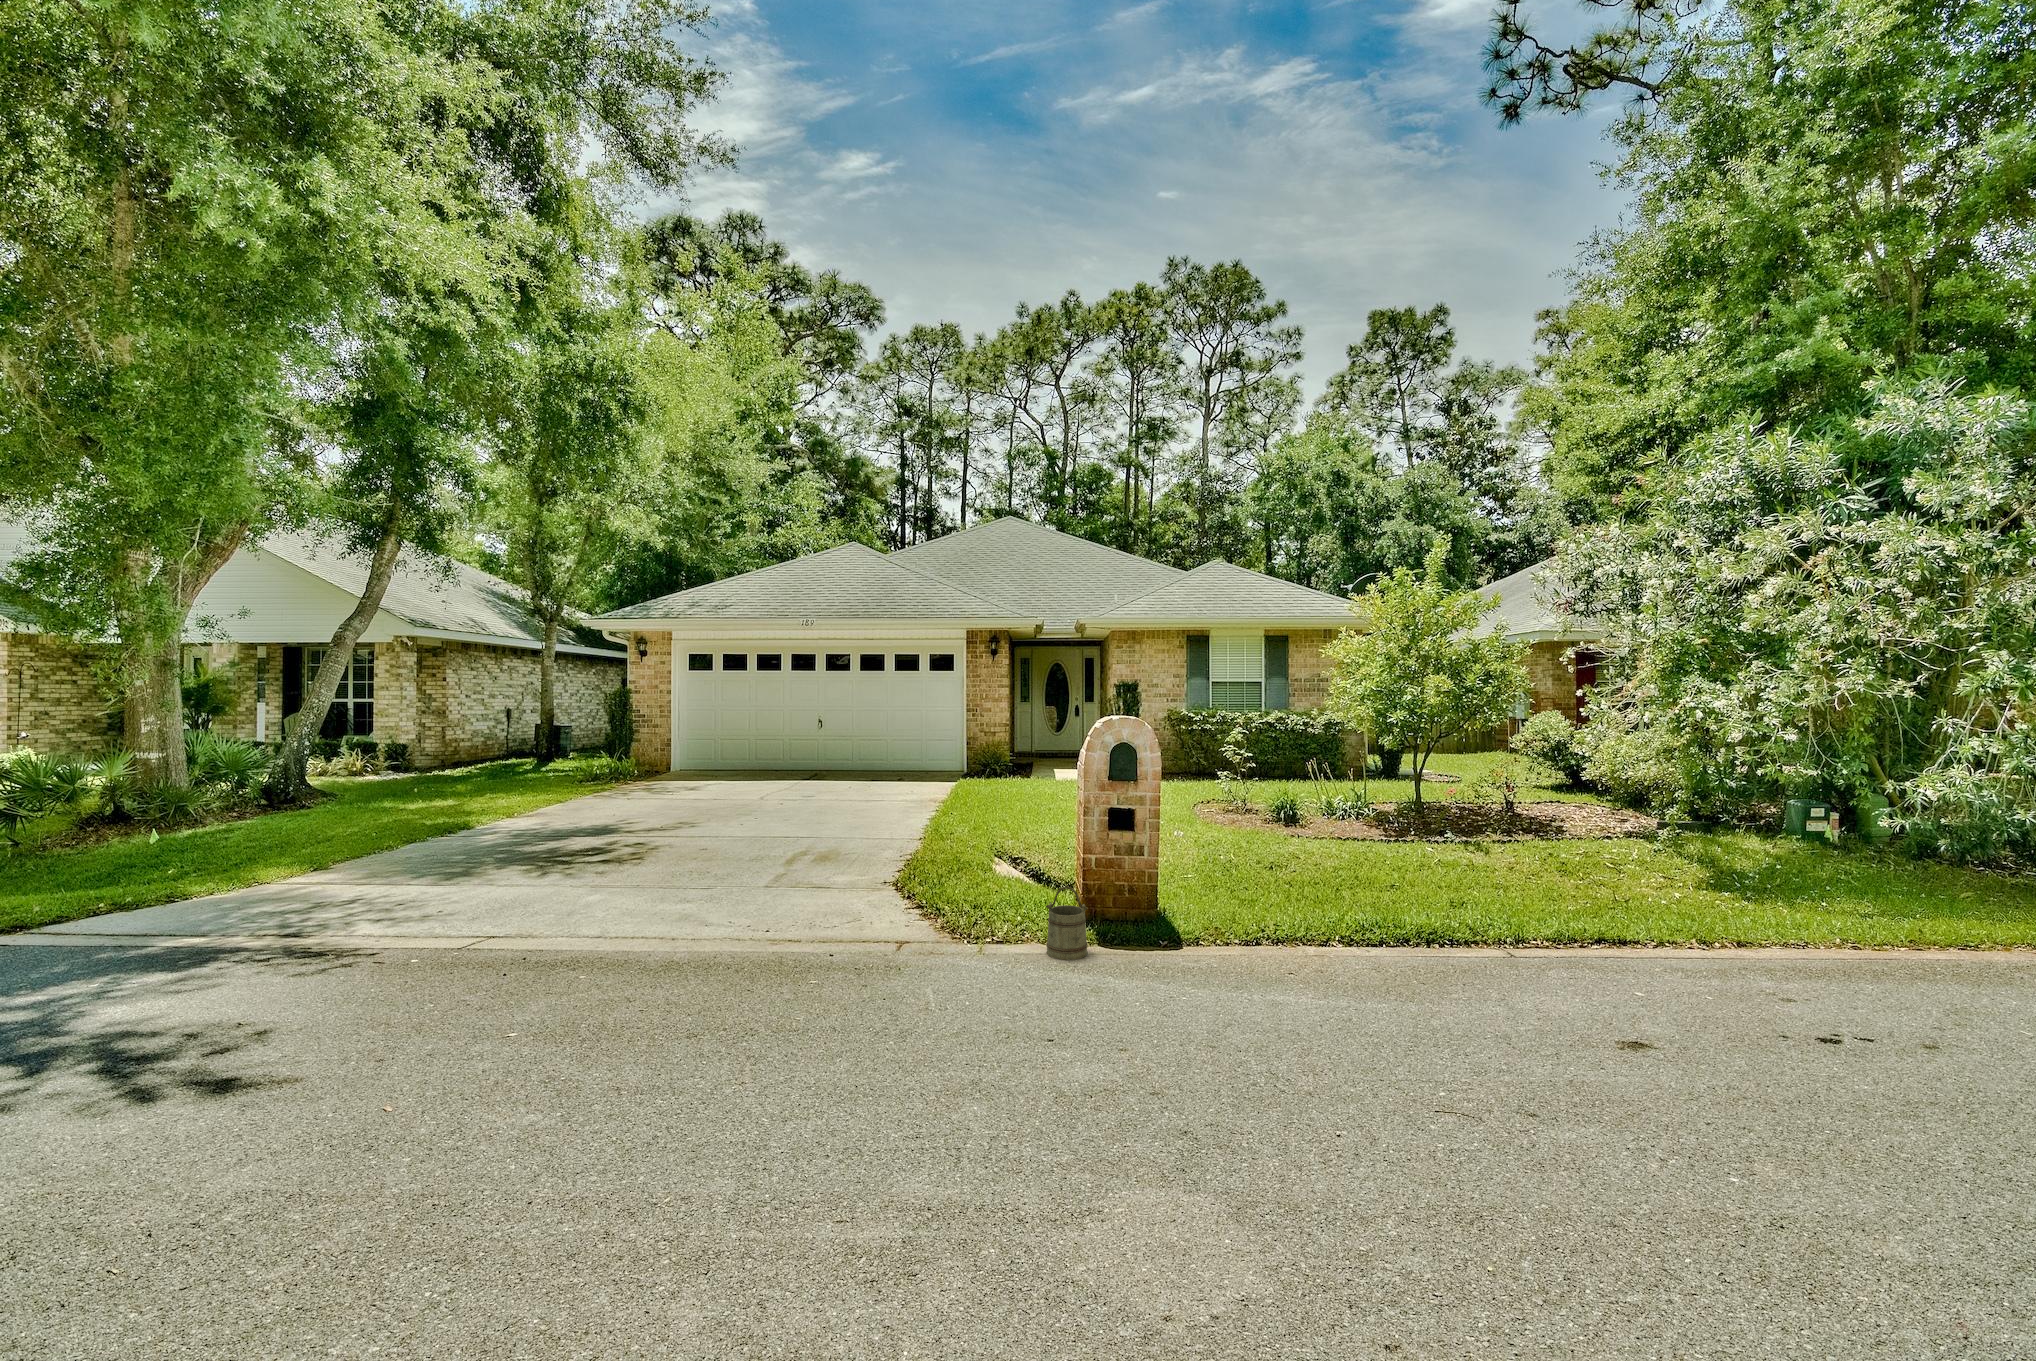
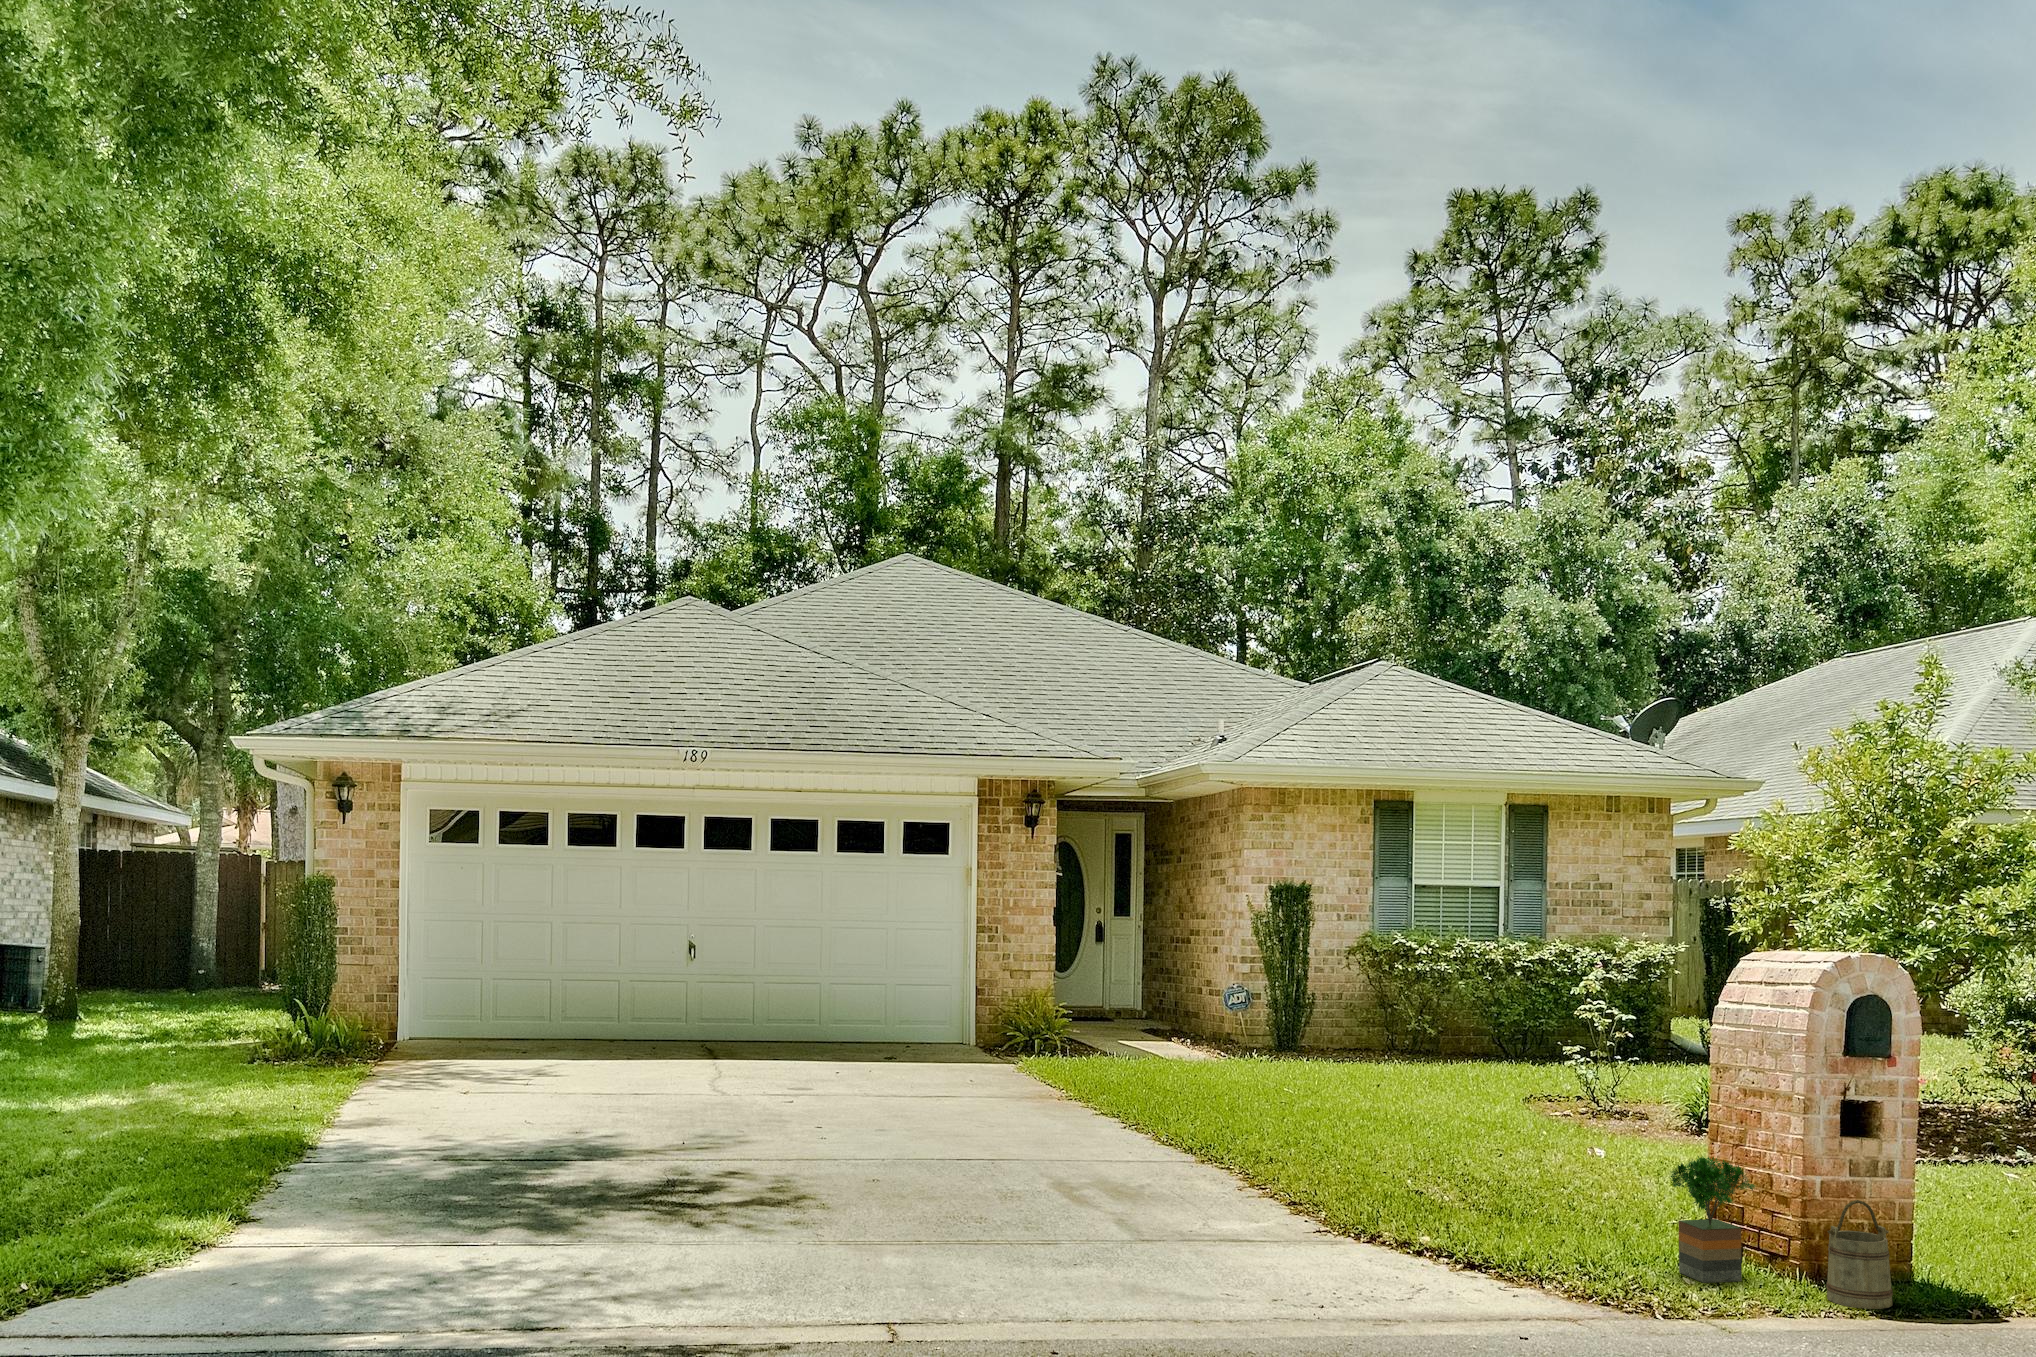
potted tree: none [983,850,1039,932] -> present [1671,1156,1755,1283]

